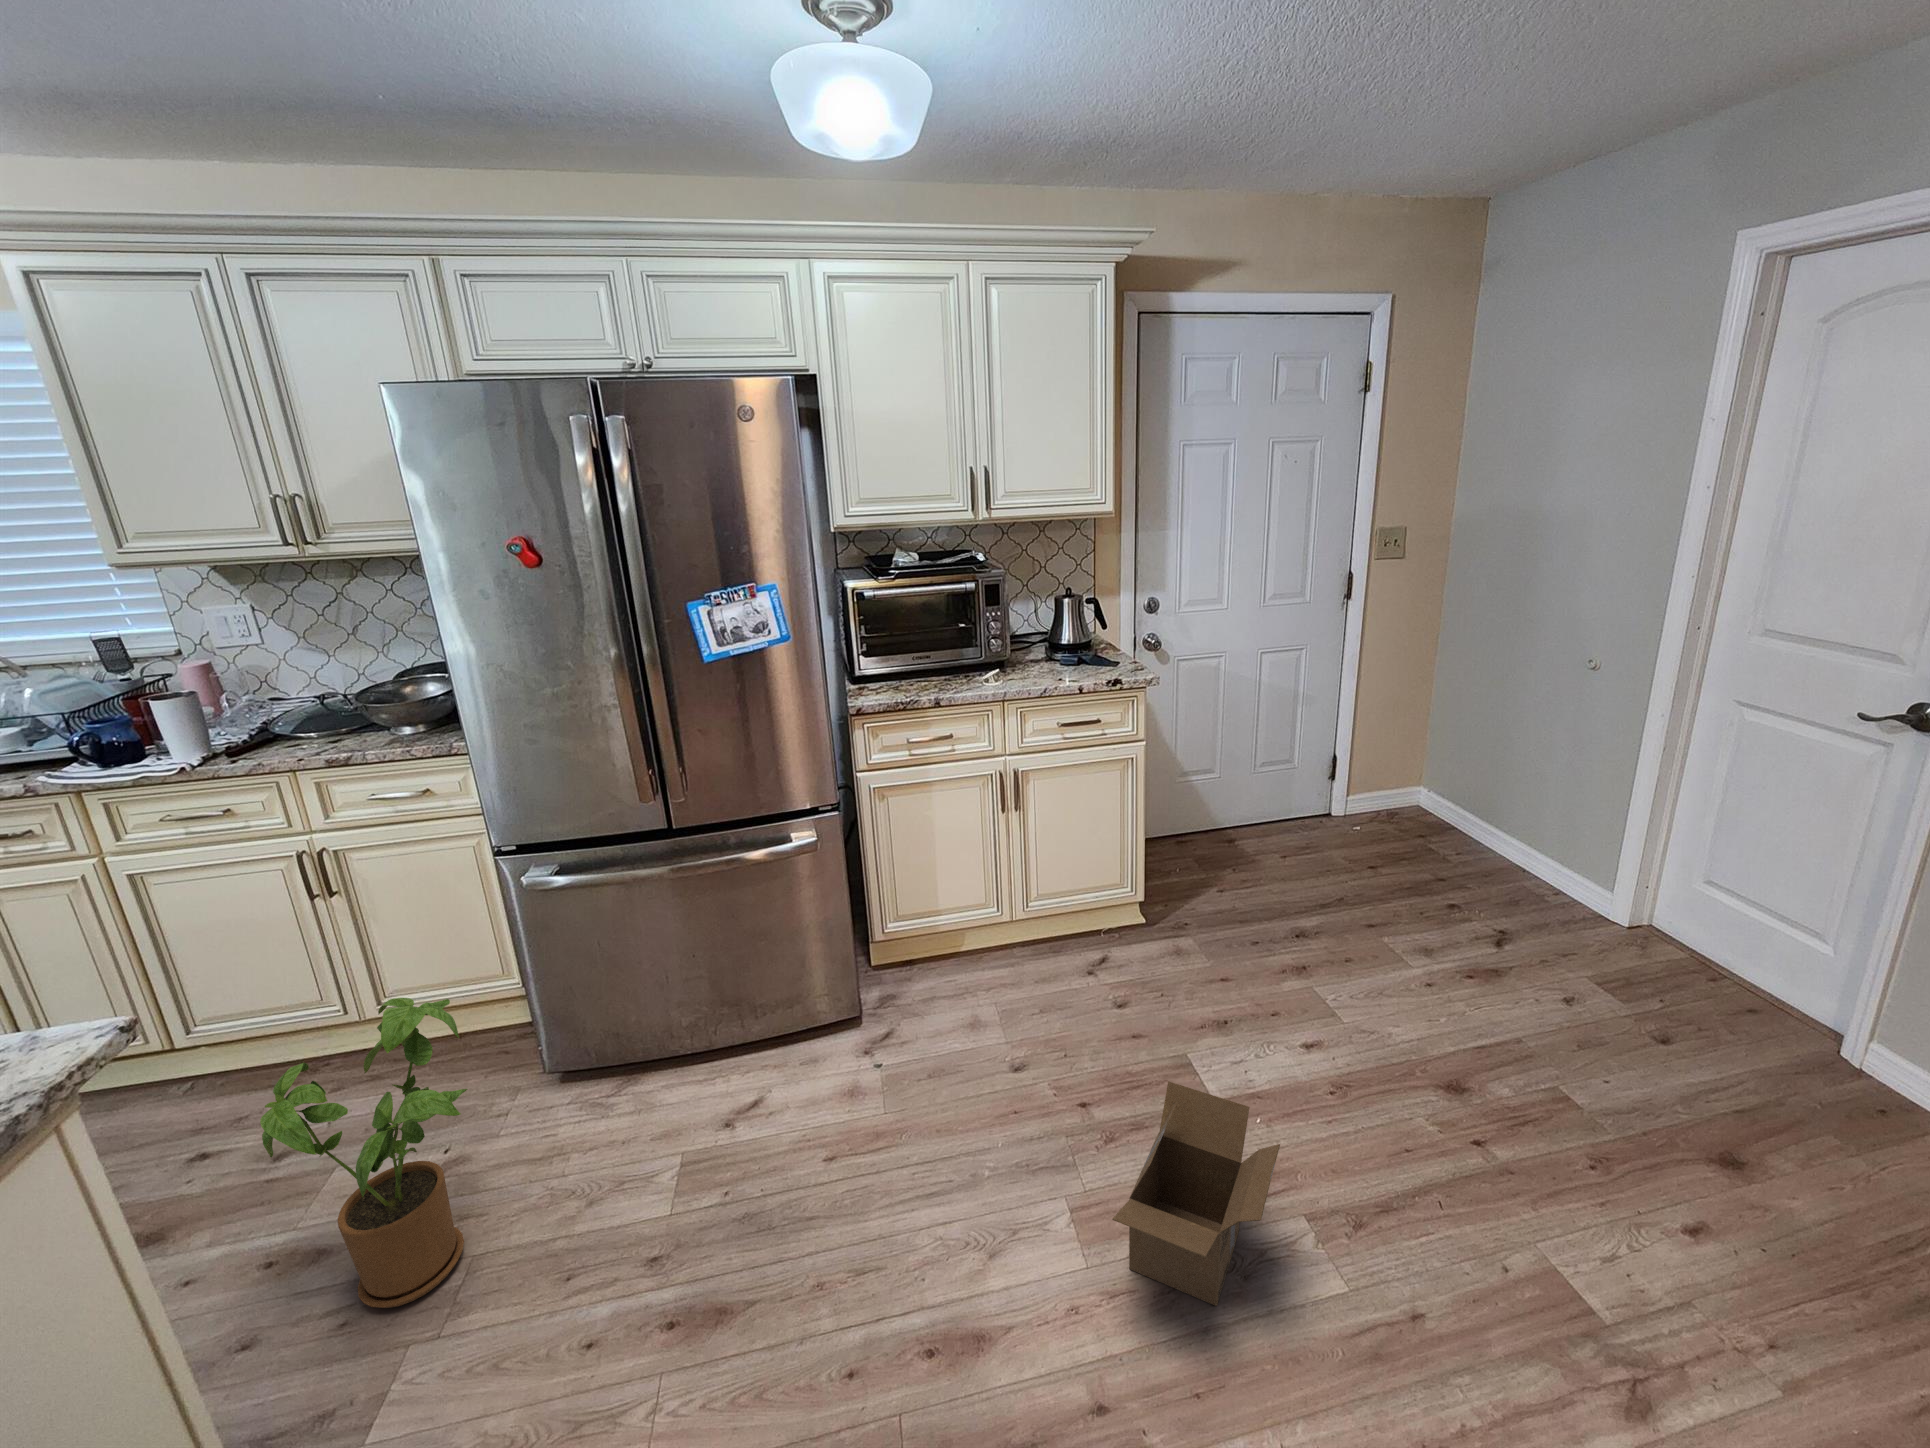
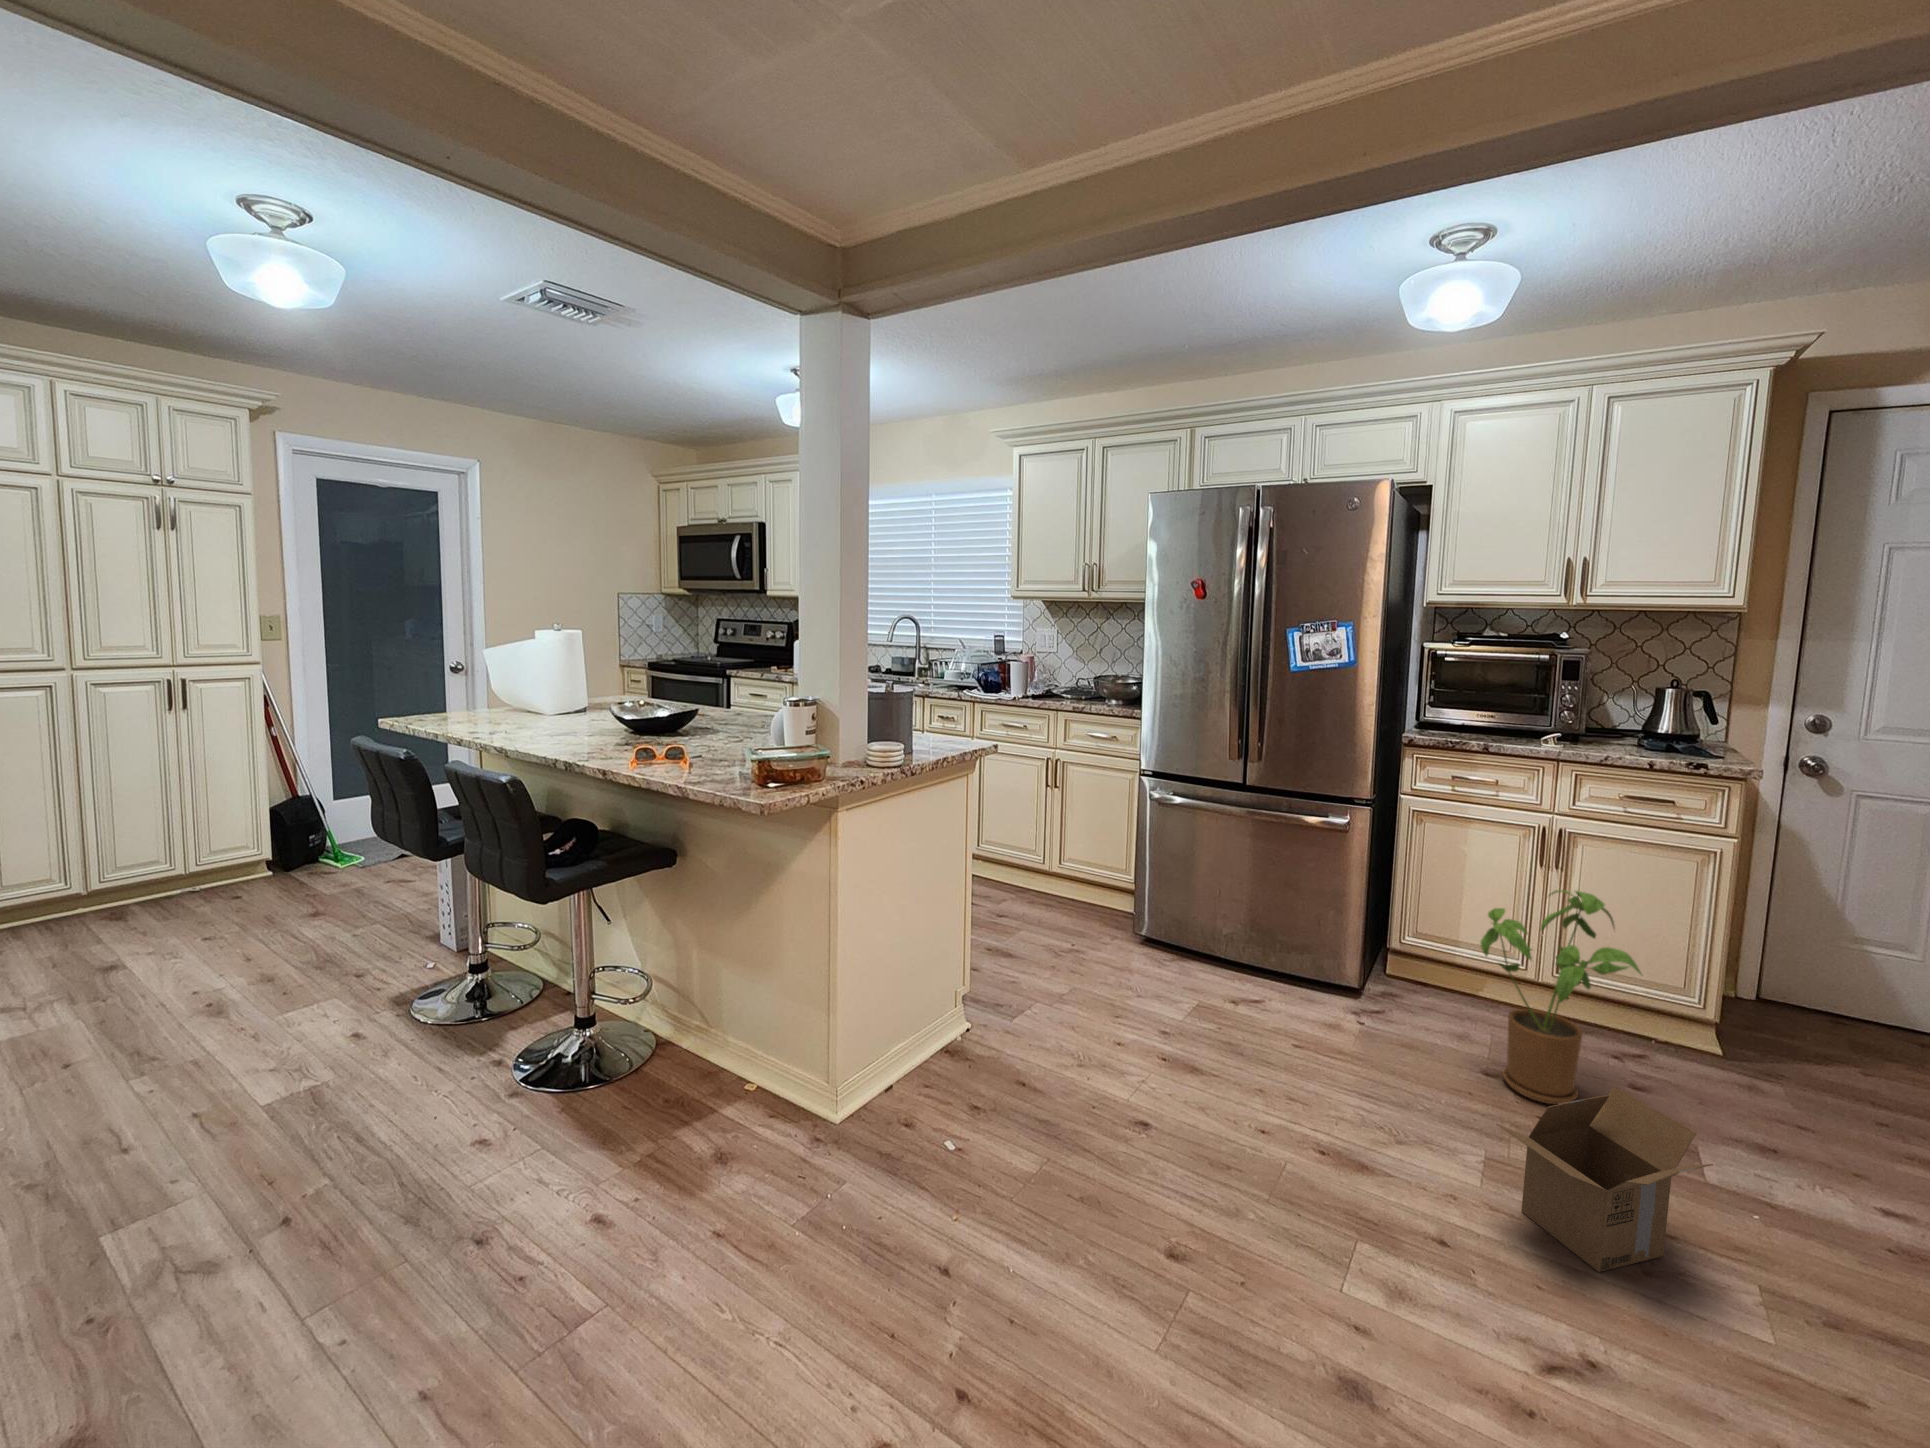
house plant: present [260,998,467,1308] -> present [1481,890,1641,1104]

